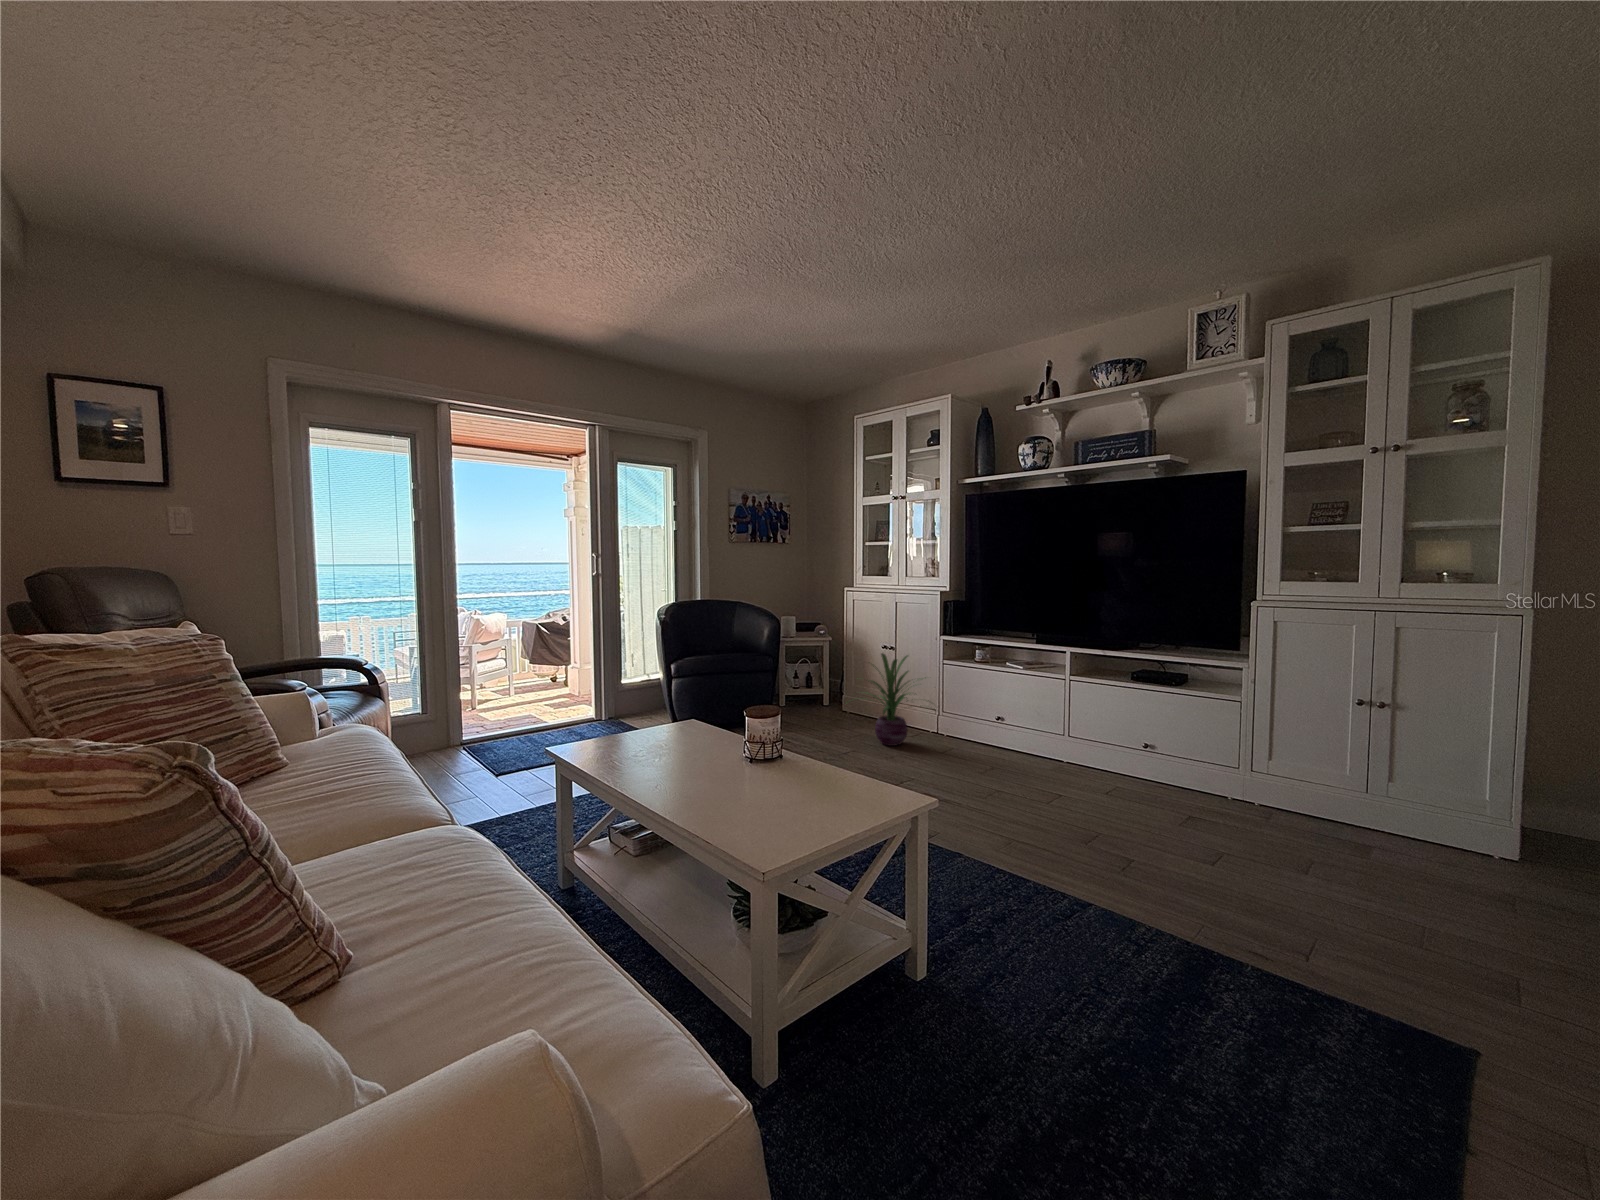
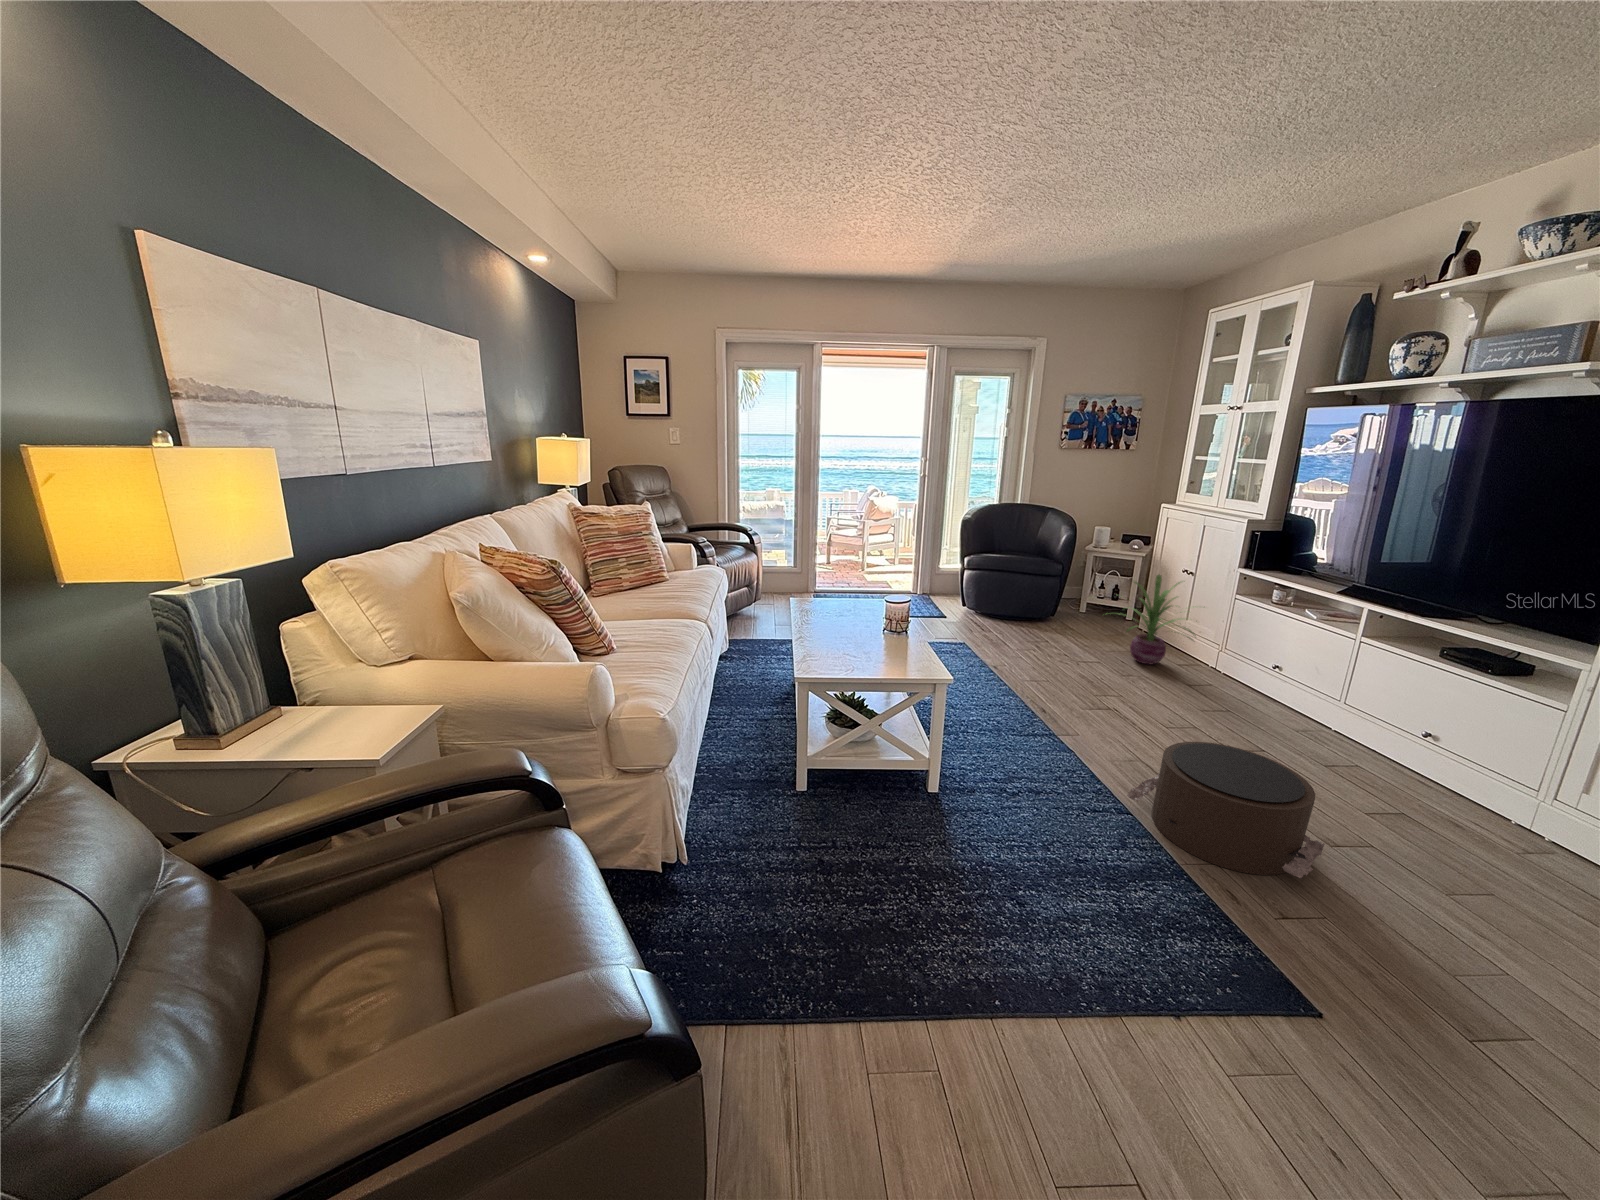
pouf: none [1059,789,1252,911] -> present [1127,742,1325,879]

